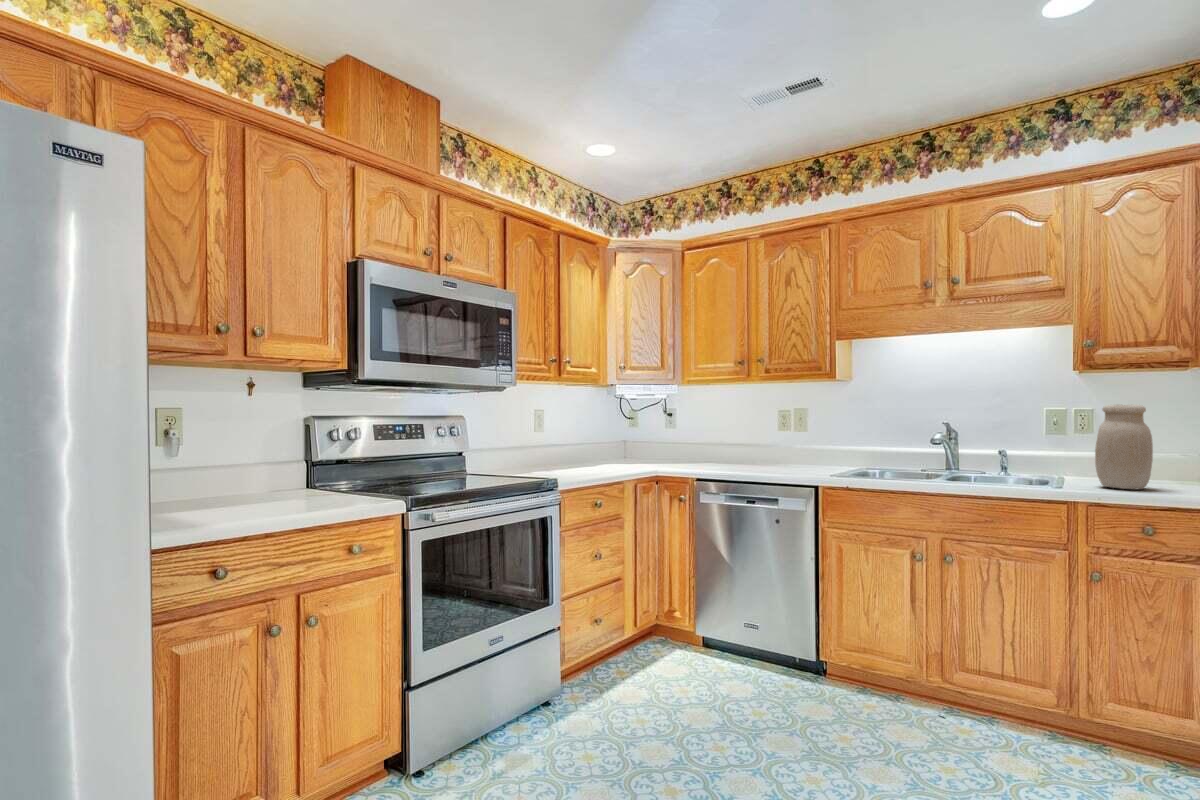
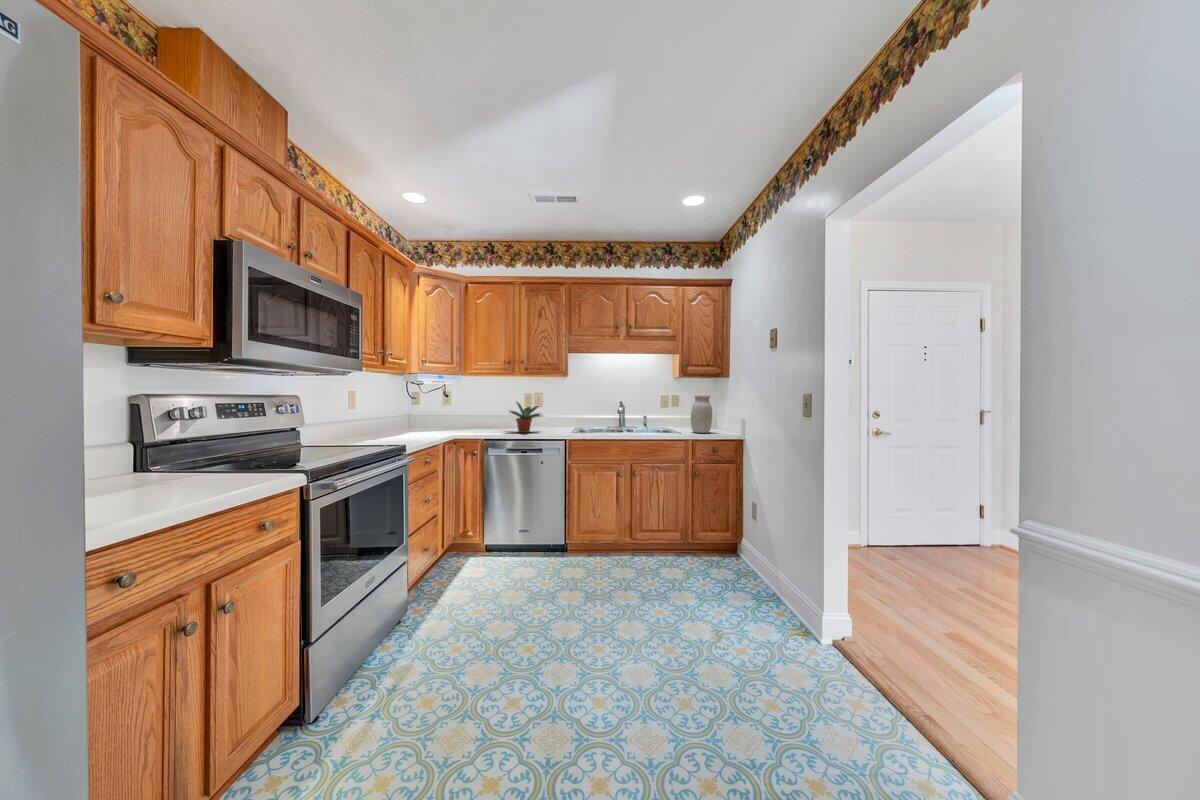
potted plant: none [733,419,797,471] -> present [510,402,541,433]

